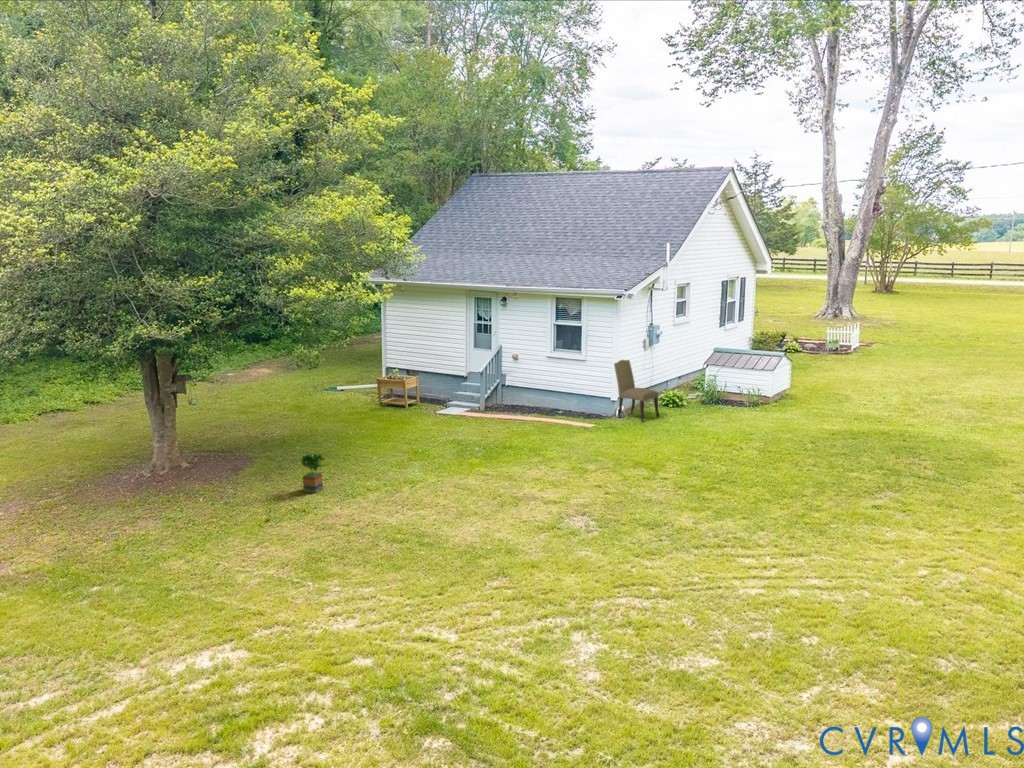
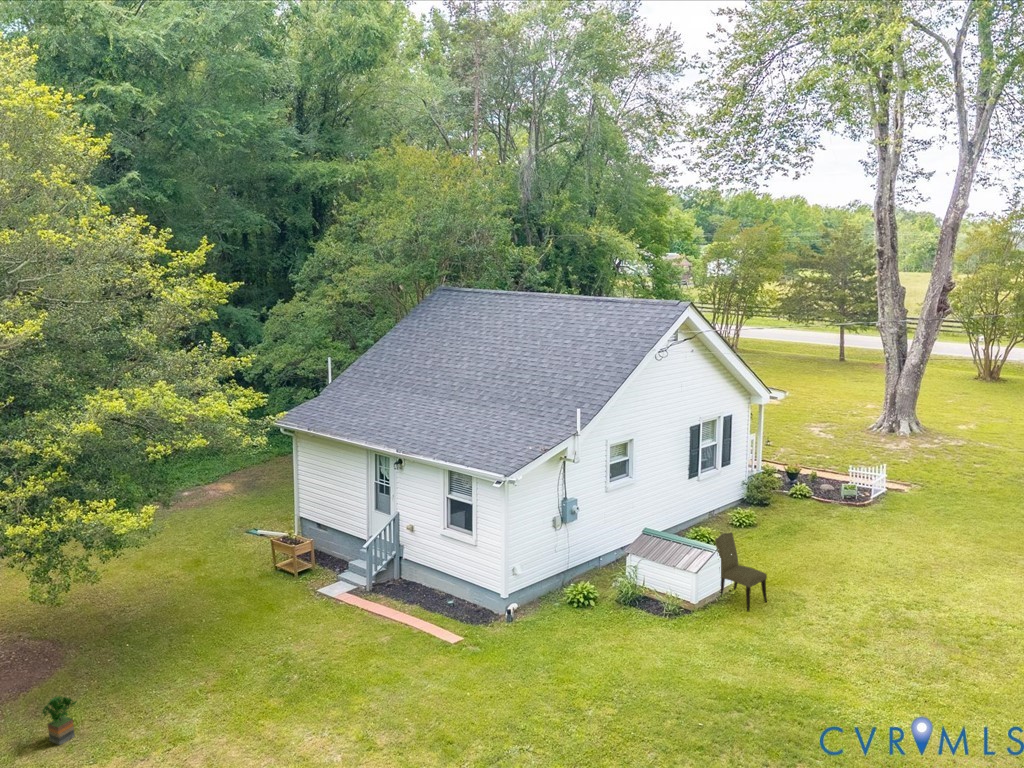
chair: present [614,360,659,422] -> present [715,532,767,611]

